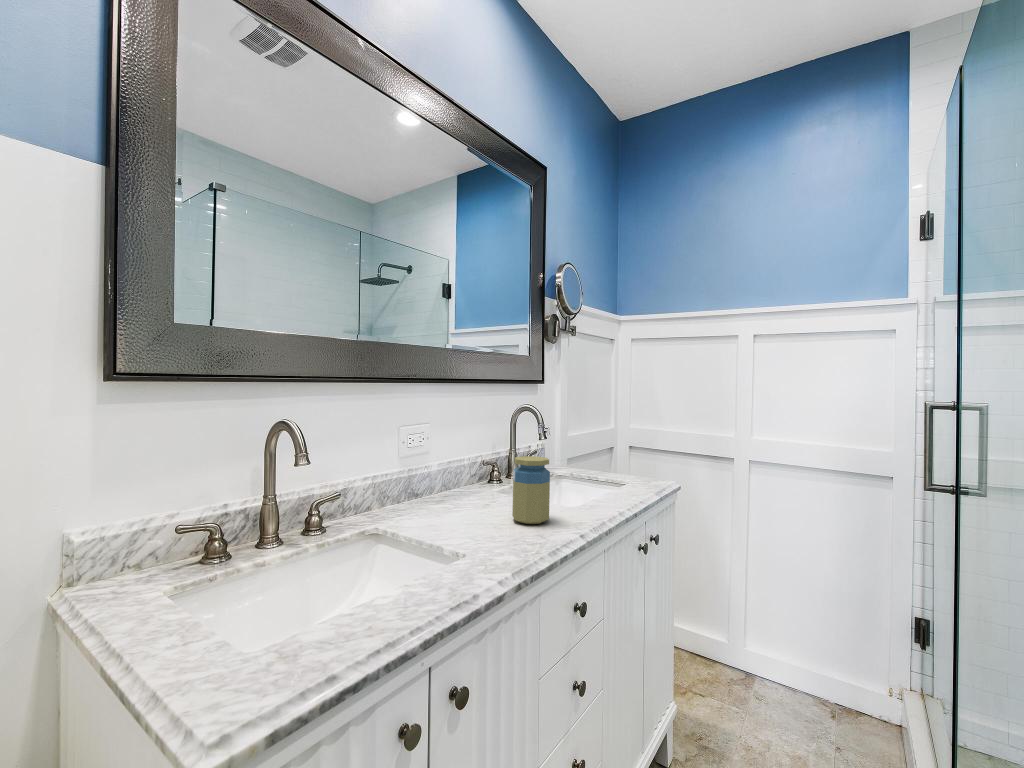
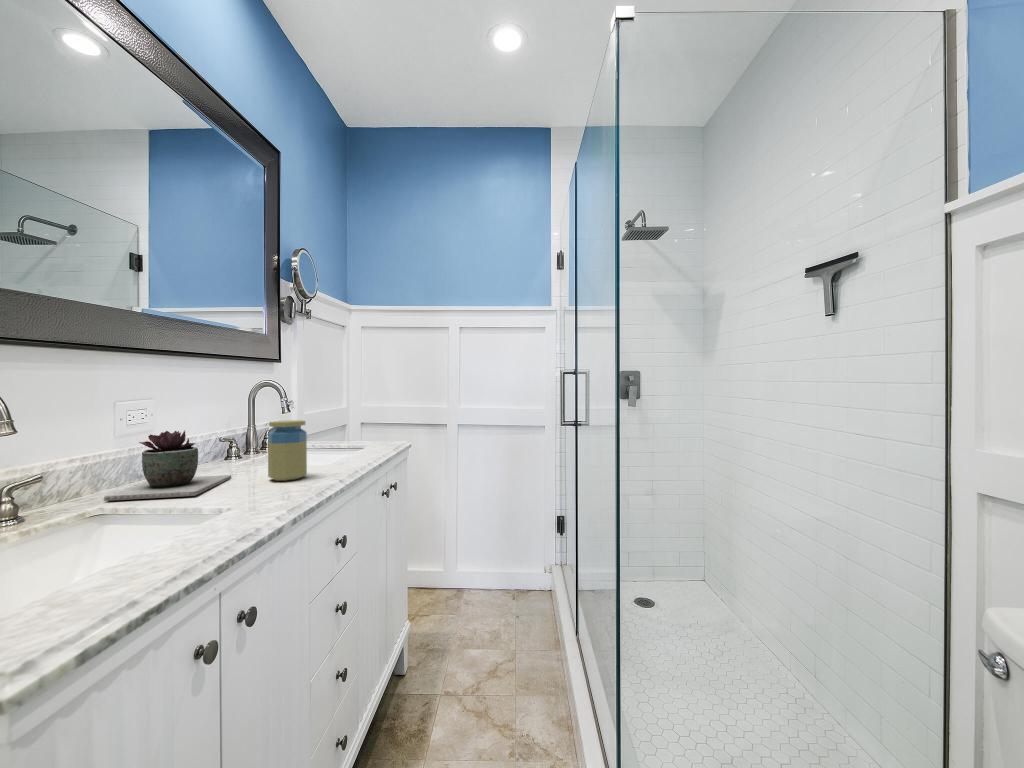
succulent plant: none [381,459,483,529] -> present [104,431,231,501]

